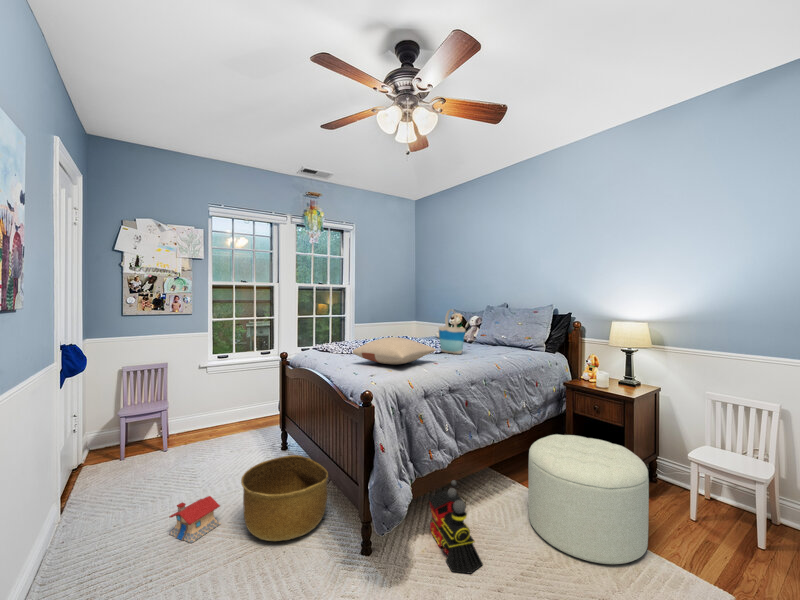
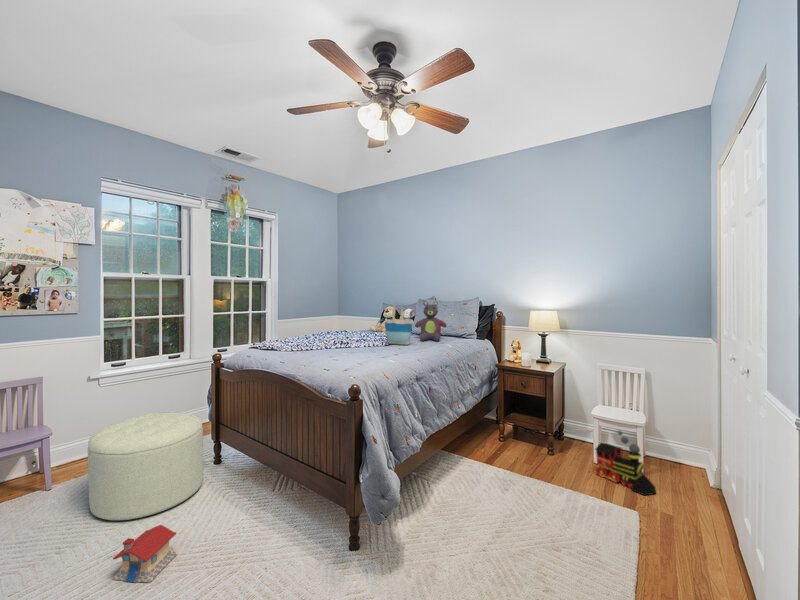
stuffed bear: none [476,309,510,352] -> present [415,301,447,341]
pillow: present [353,337,436,365] -> none [316,331,396,358]
ottoman: present [528,434,649,564] -> present [88,412,203,520]
basket: present [241,455,328,541] -> none [206,463,305,559]
toy train: present [428,480,483,574] -> present [596,431,656,495]

